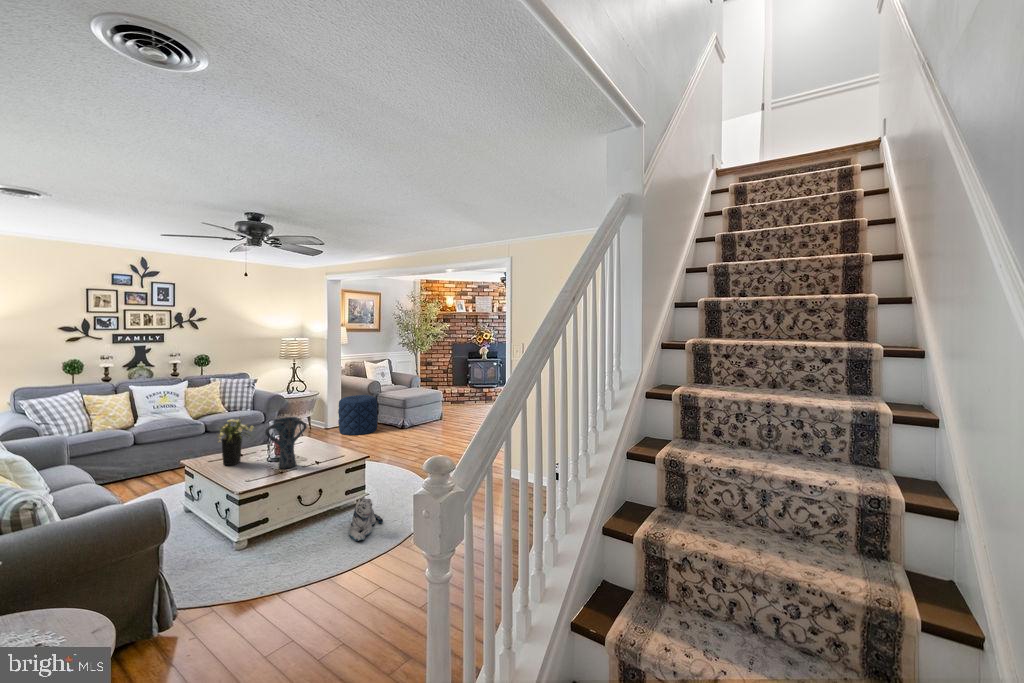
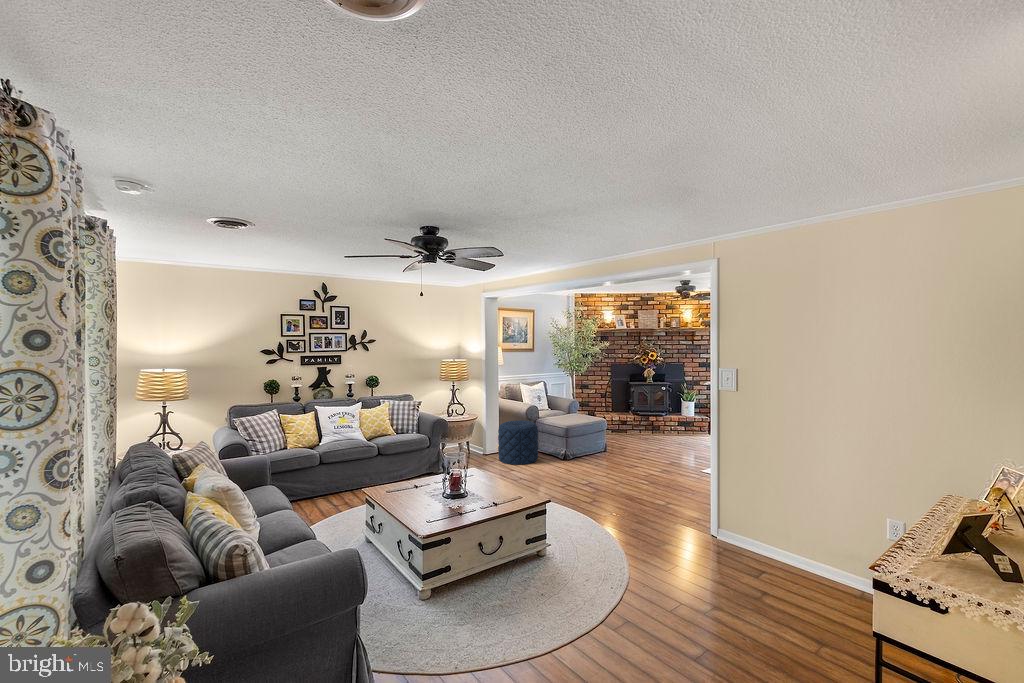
vase: present [265,417,306,468] -> none [445,450,485,508]
flower arrangement: present [217,418,254,465] -> none [393,445,434,499]
plush toy: present [349,499,383,542] -> none [537,555,575,610]

